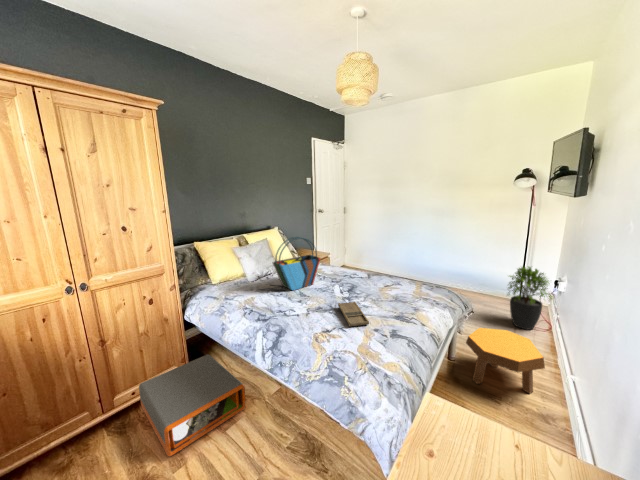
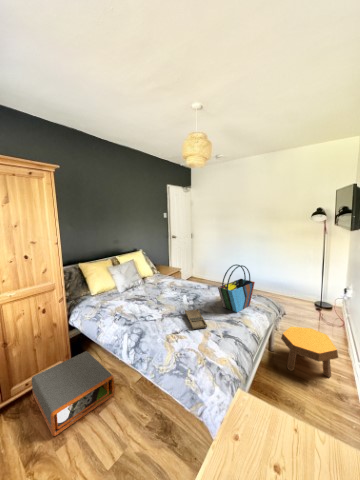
tote bag: present [272,237,320,290] -> present [218,264,255,312]
potted plant: present [508,266,552,330] -> none [310,277,346,326]

